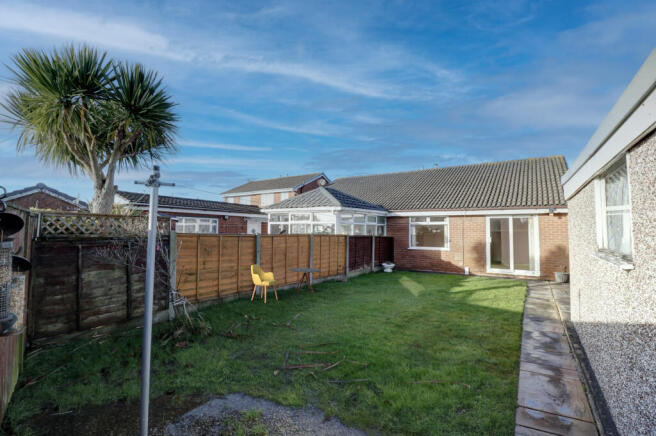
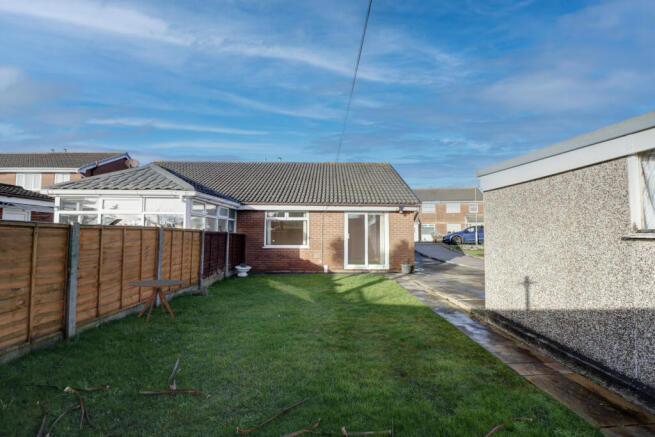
chair: present [251,264,277,303] -> none [58,280,119,354]

